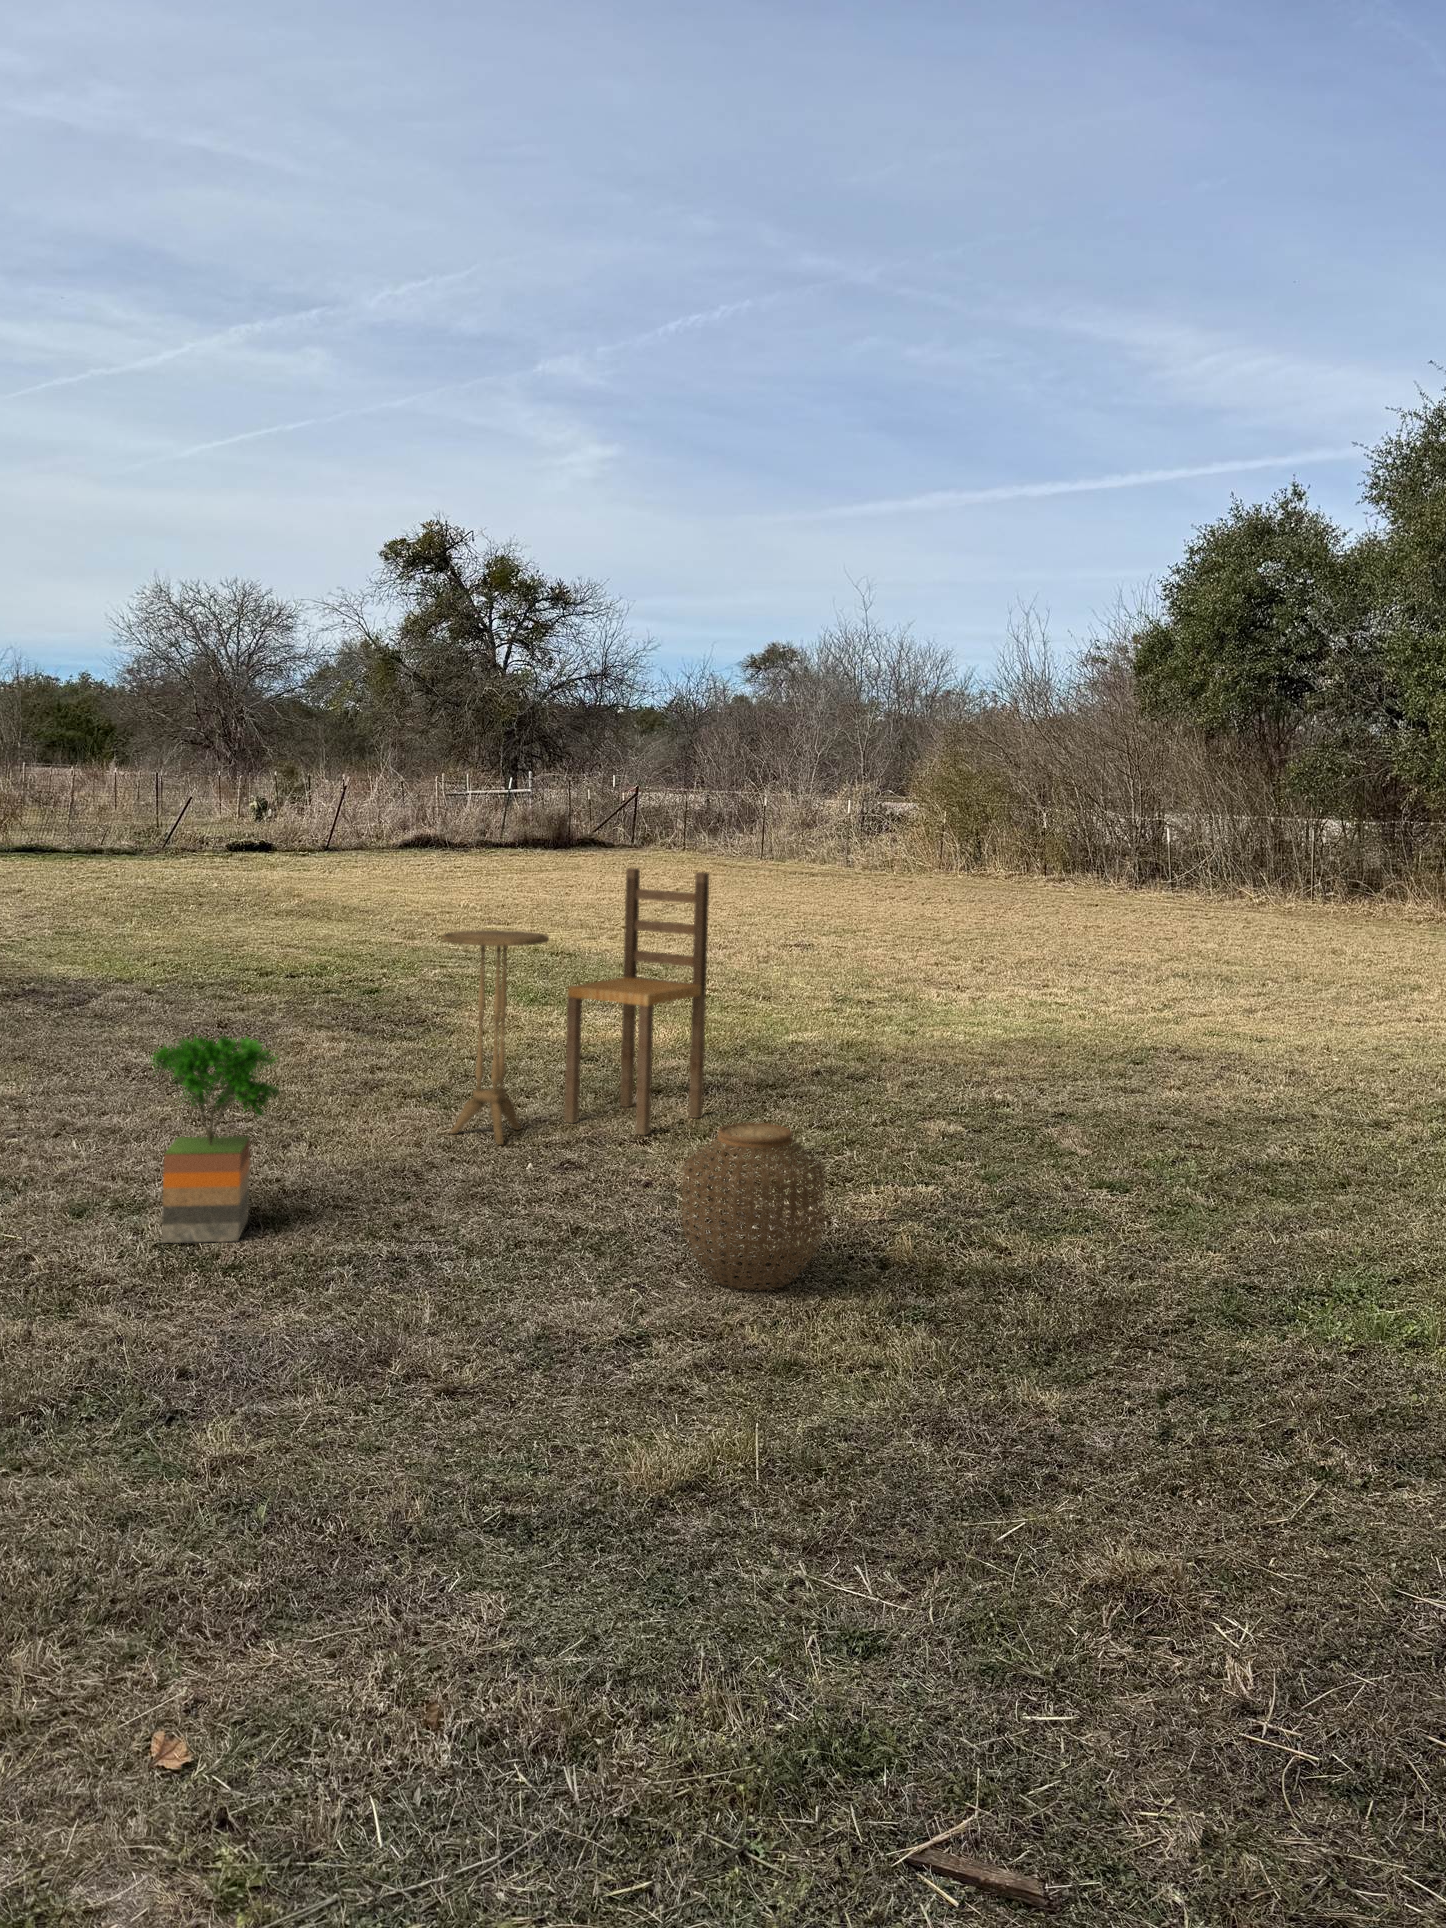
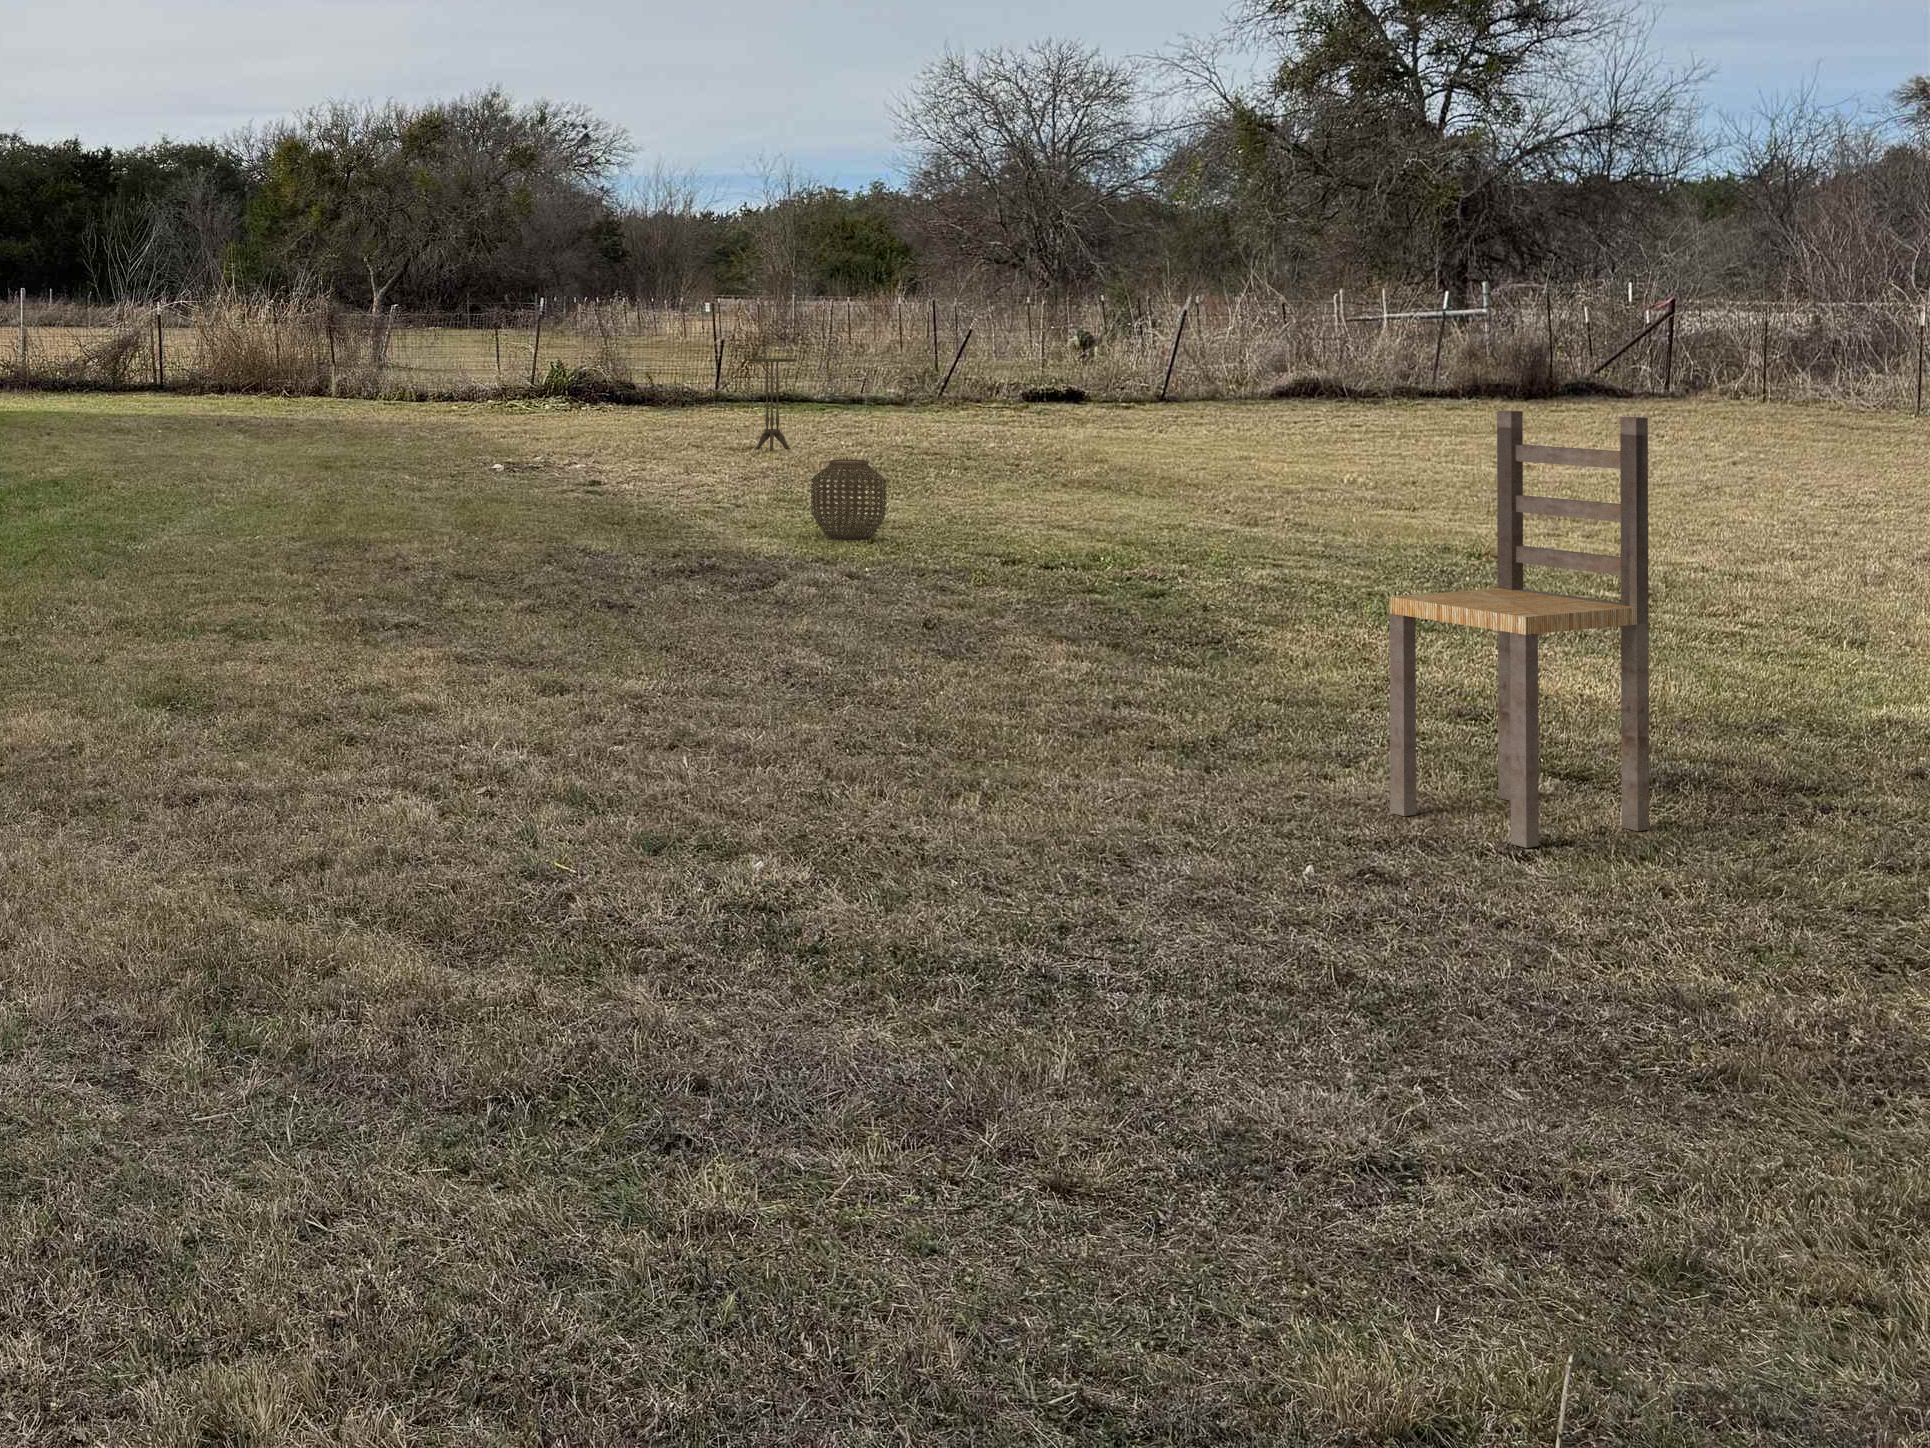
side table: present [442,930,549,1145] -> present [748,358,796,451]
potted tree: present [150,1035,280,1243] -> none [714,628,896,922]
woven basket: present [682,1122,826,1290] -> present [811,460,887,540]

